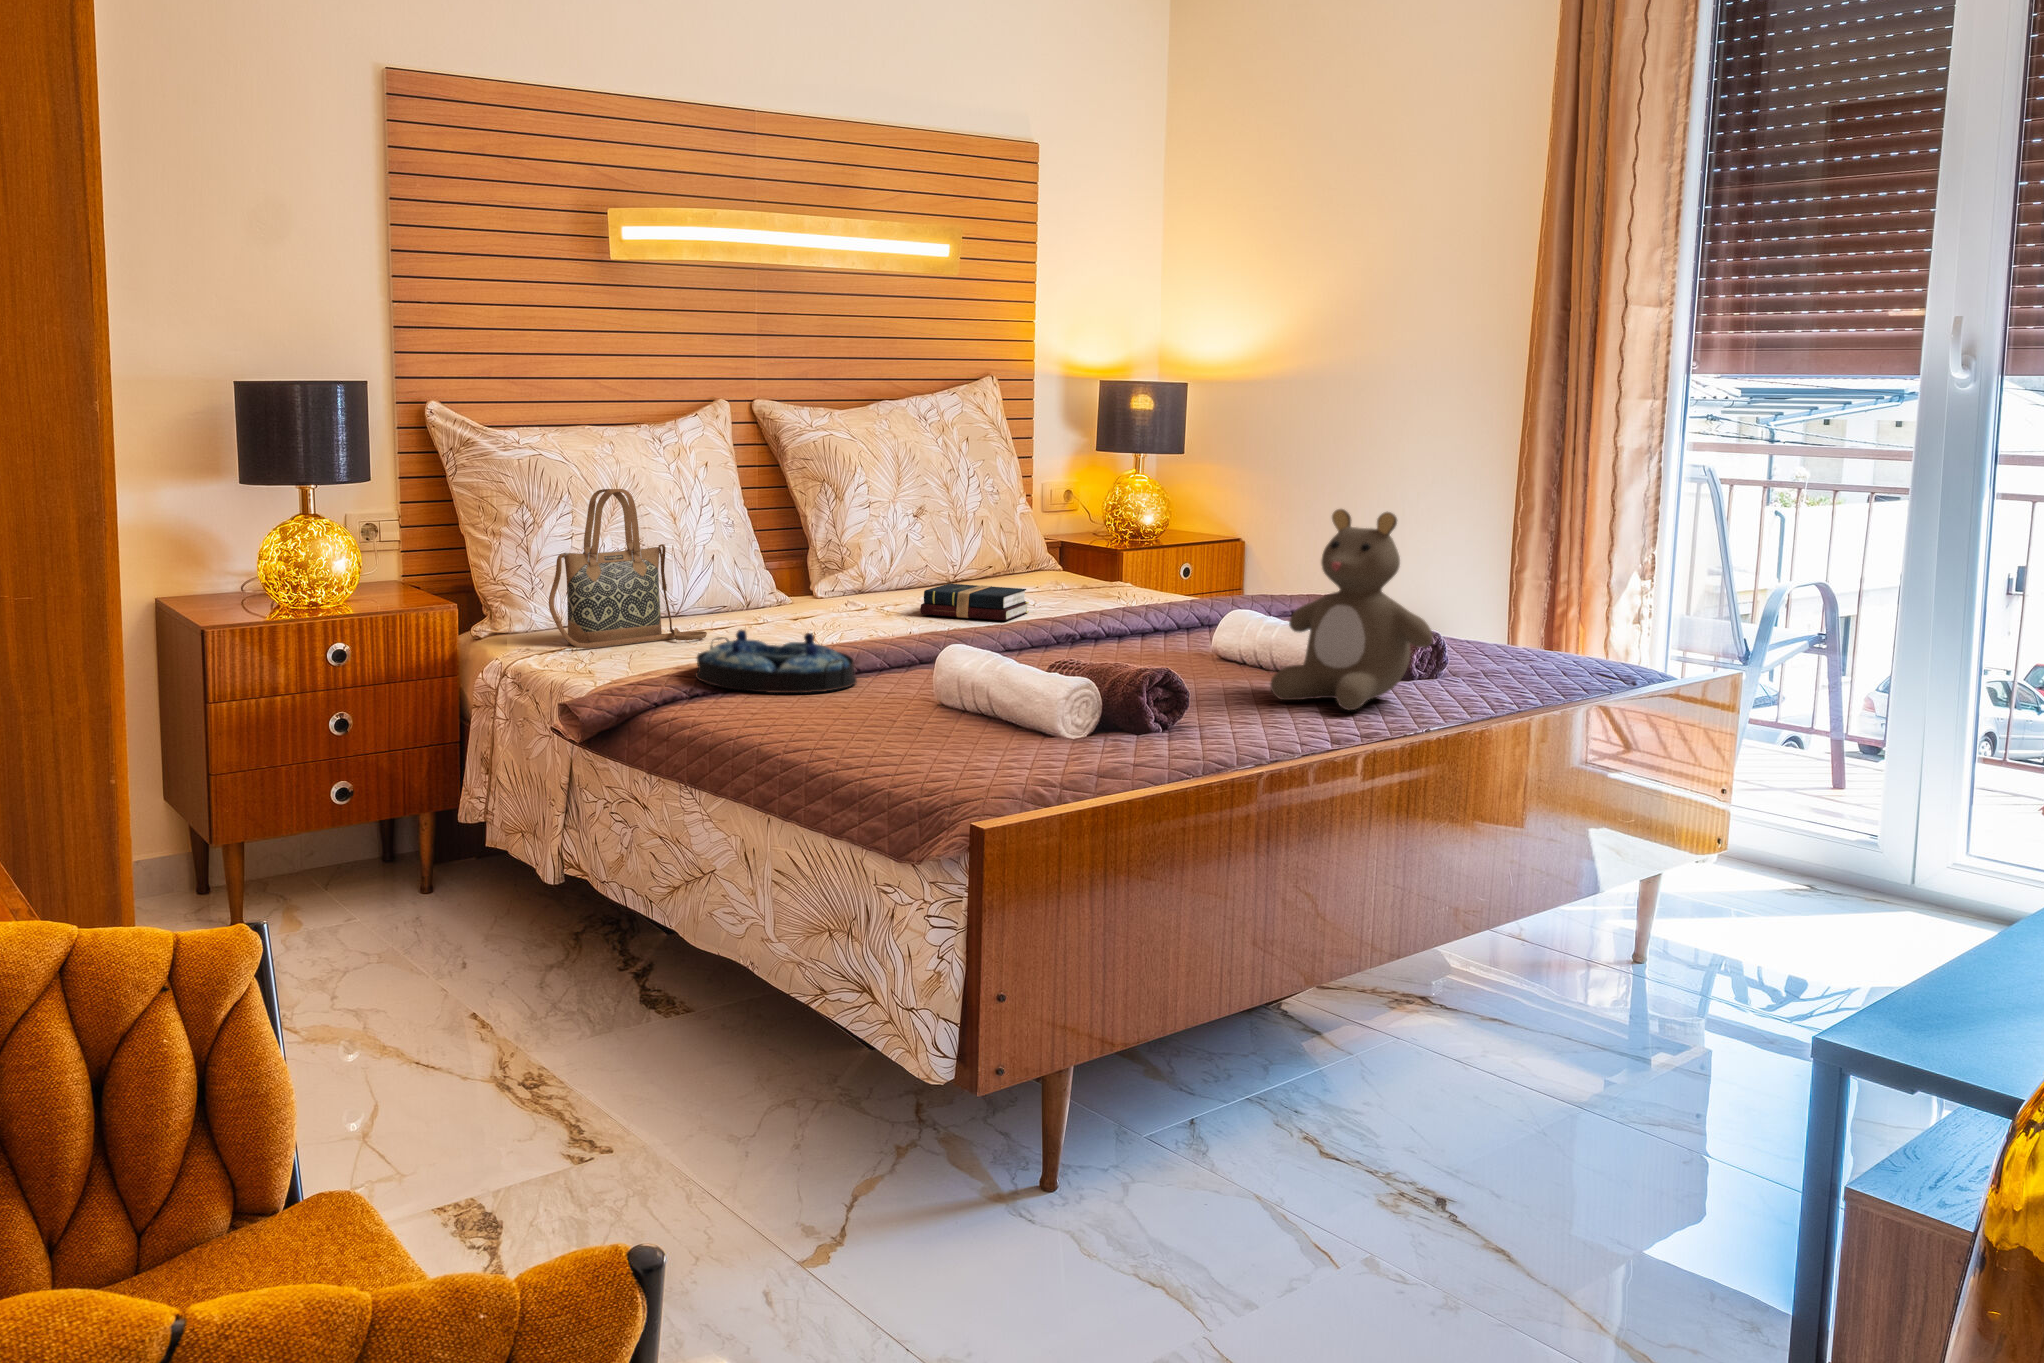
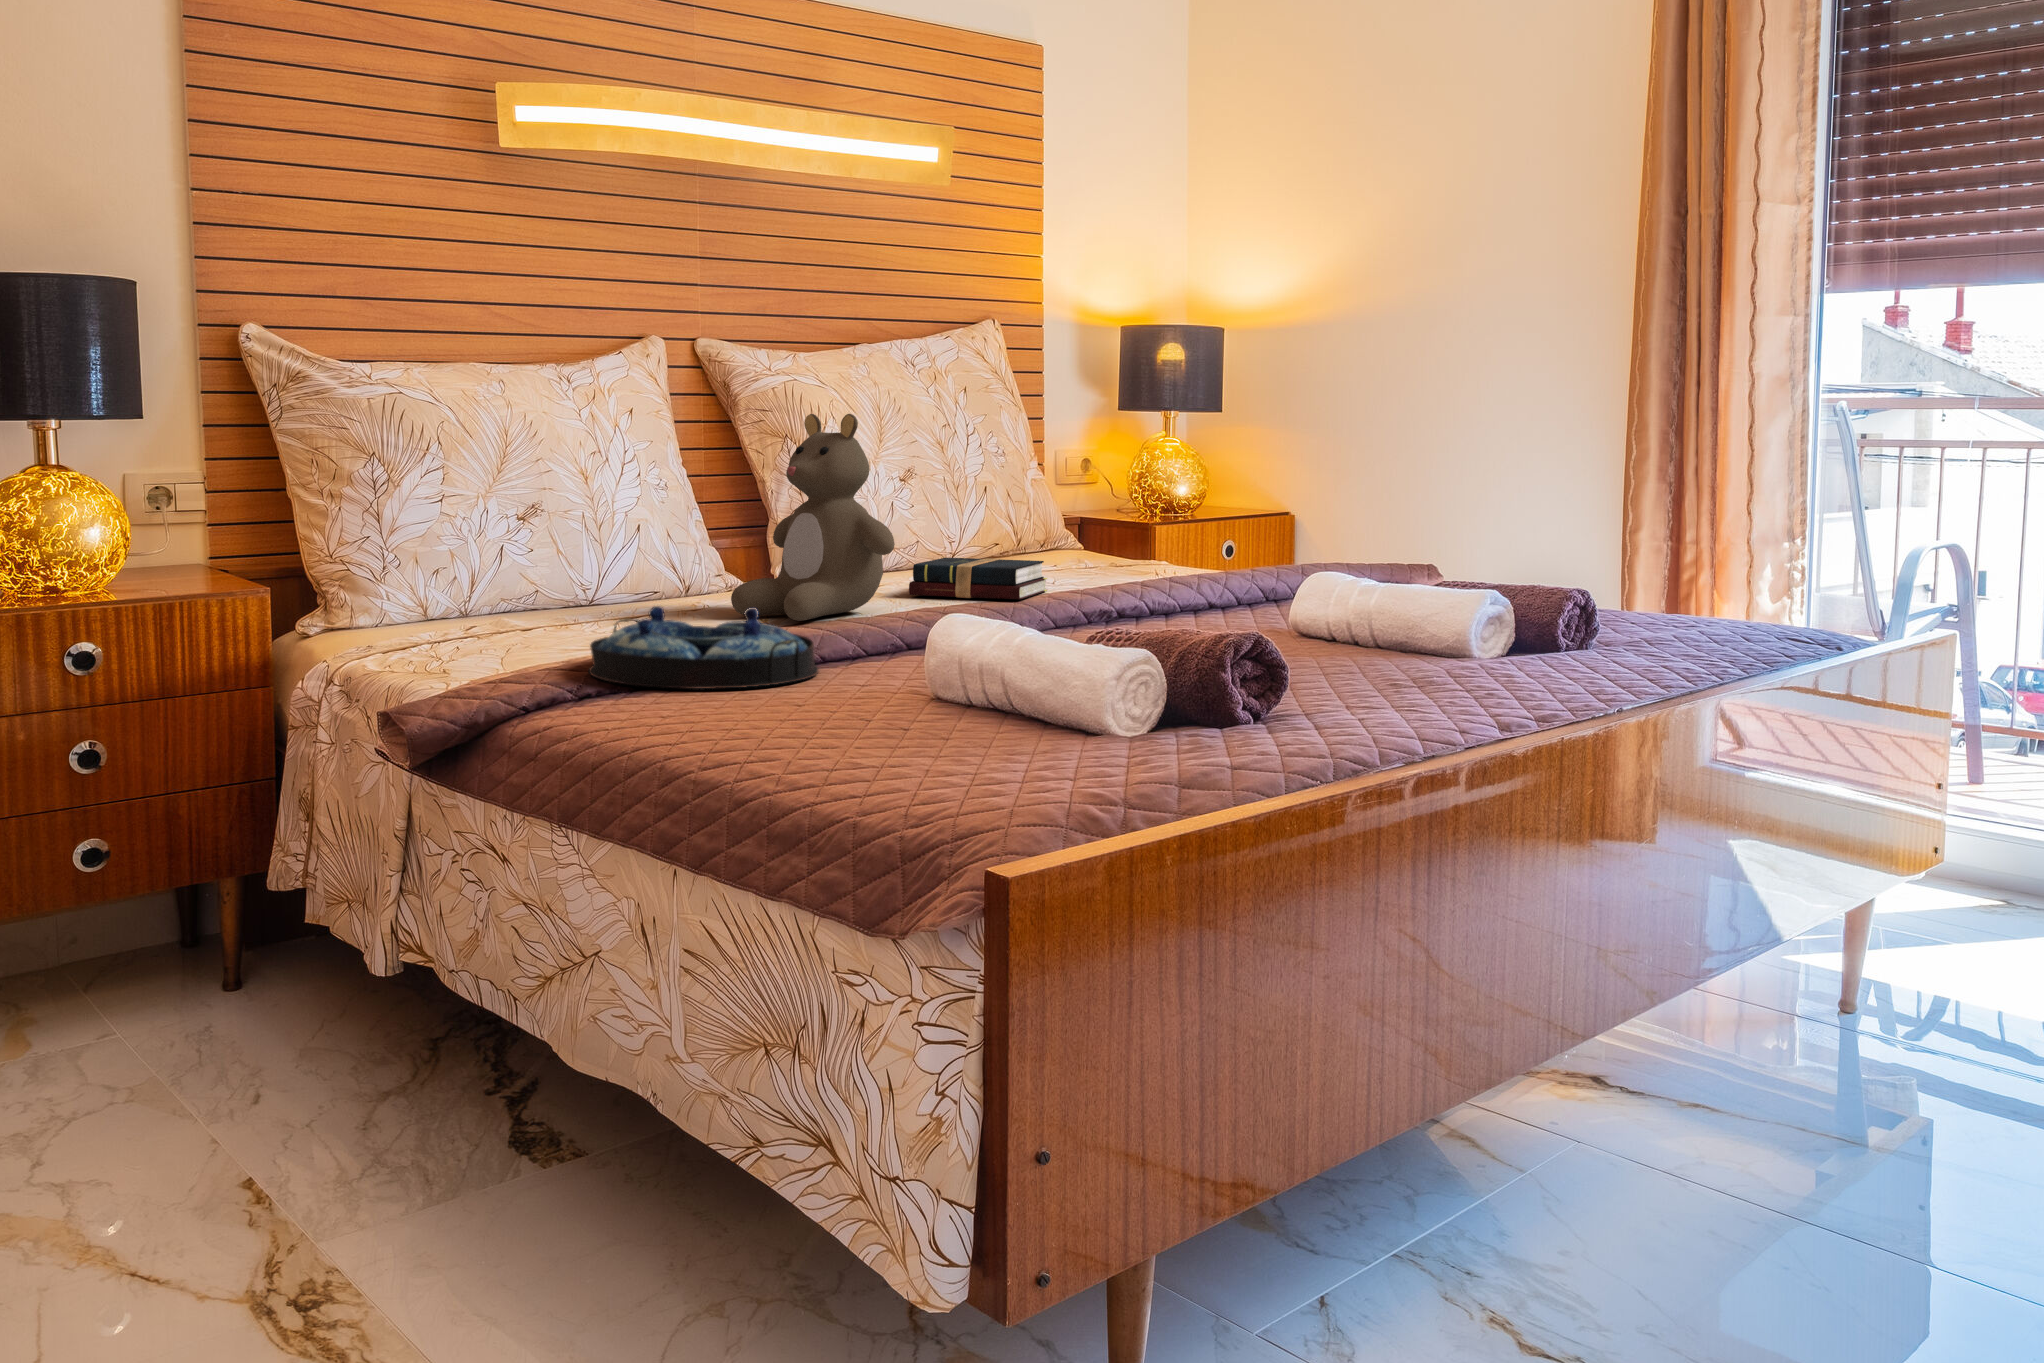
handbag: present [549,489,707,648] -> none [391,426,620,641]
teddy bear: present [1270,509,1433,710] -> present [731,414,895,621]

